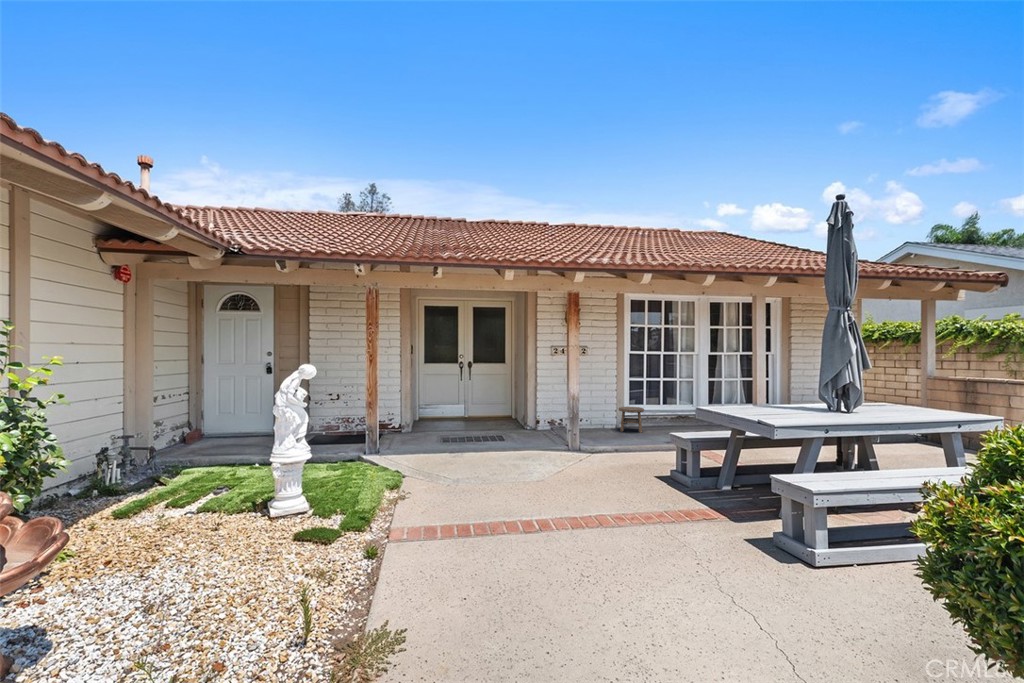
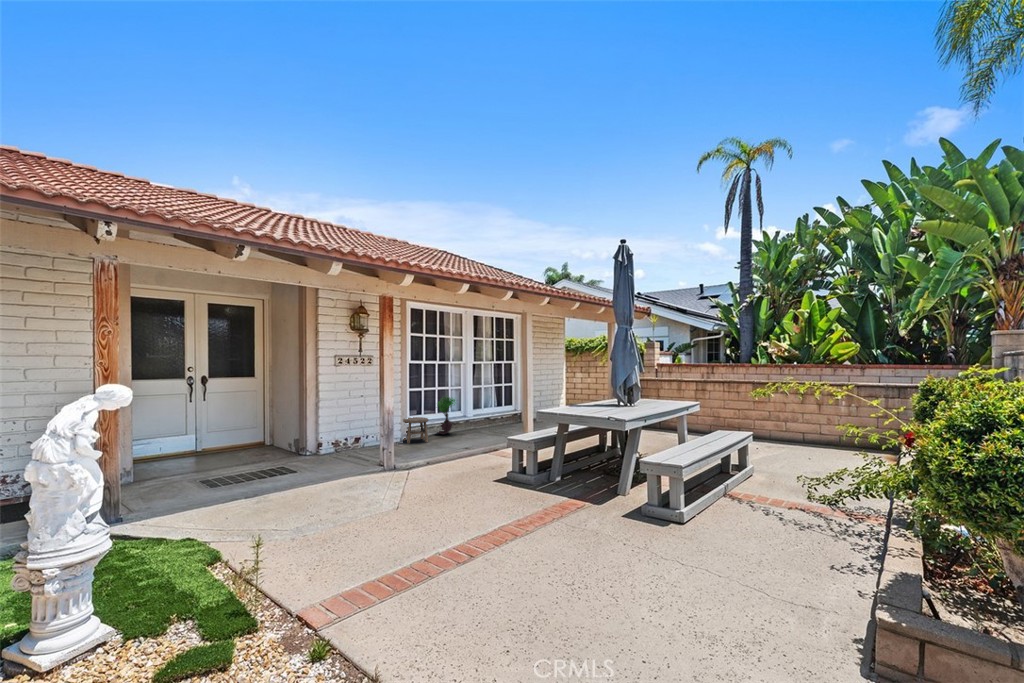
potted tree: none [657,384,683,427] -> present [437,397,455,434]

